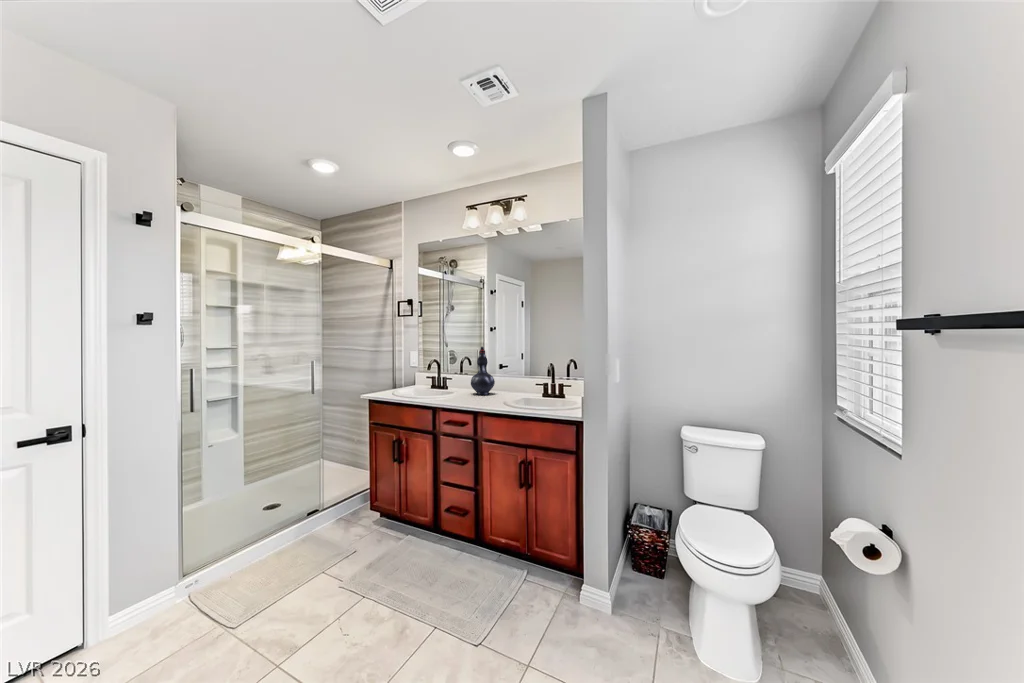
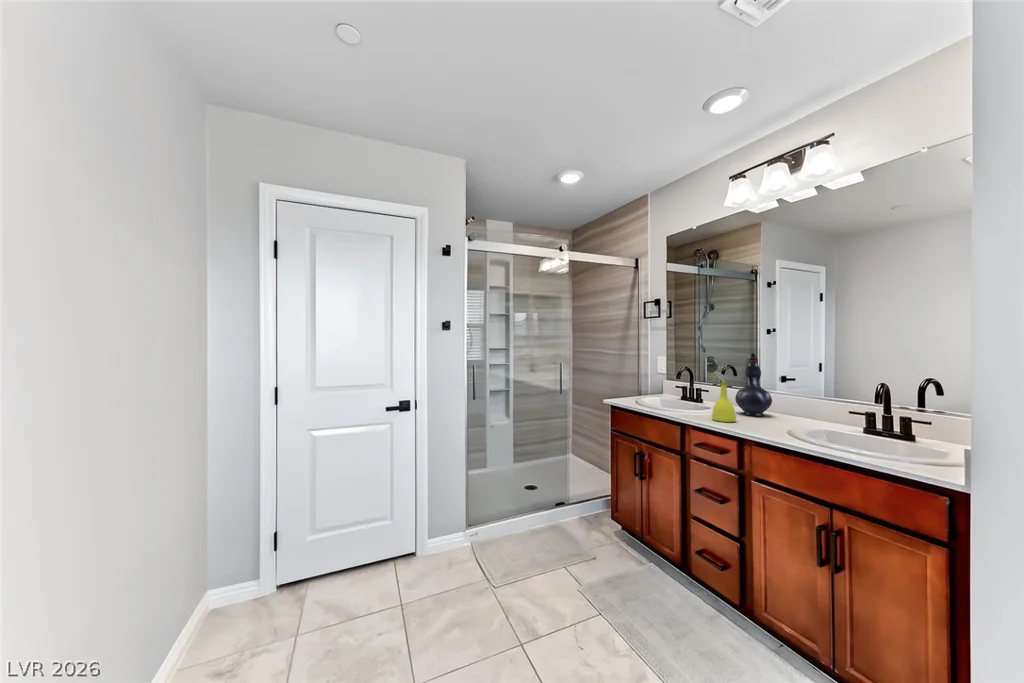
spray bottle: none [454,362,471,401] -> present [712,372,736,422]

